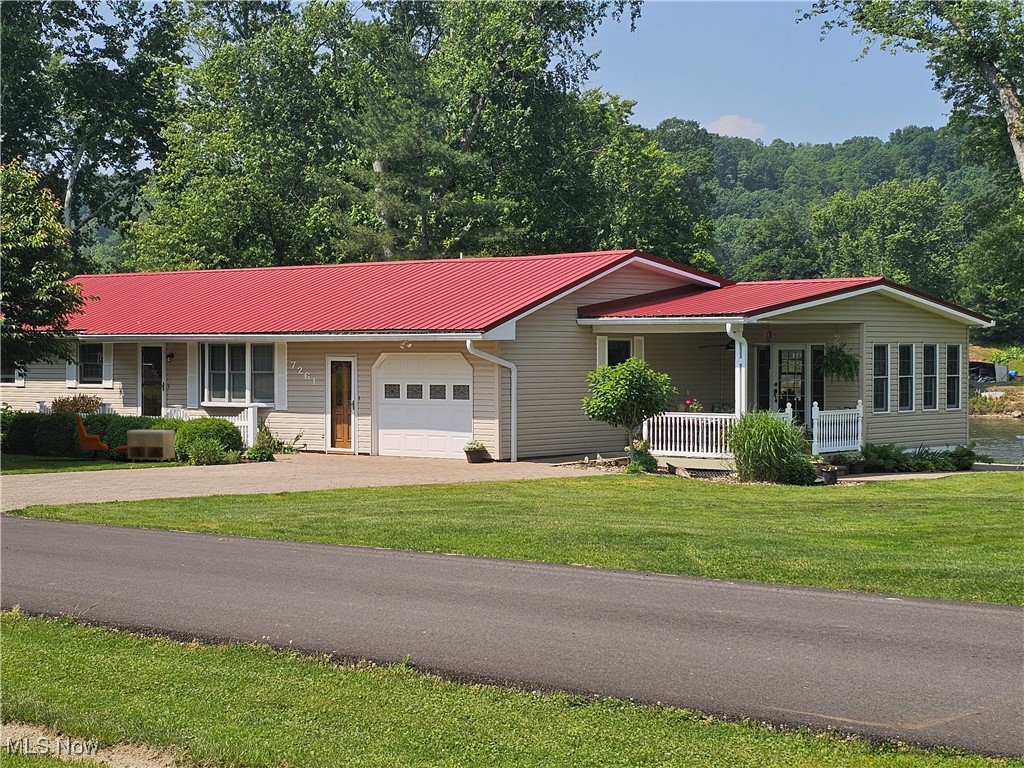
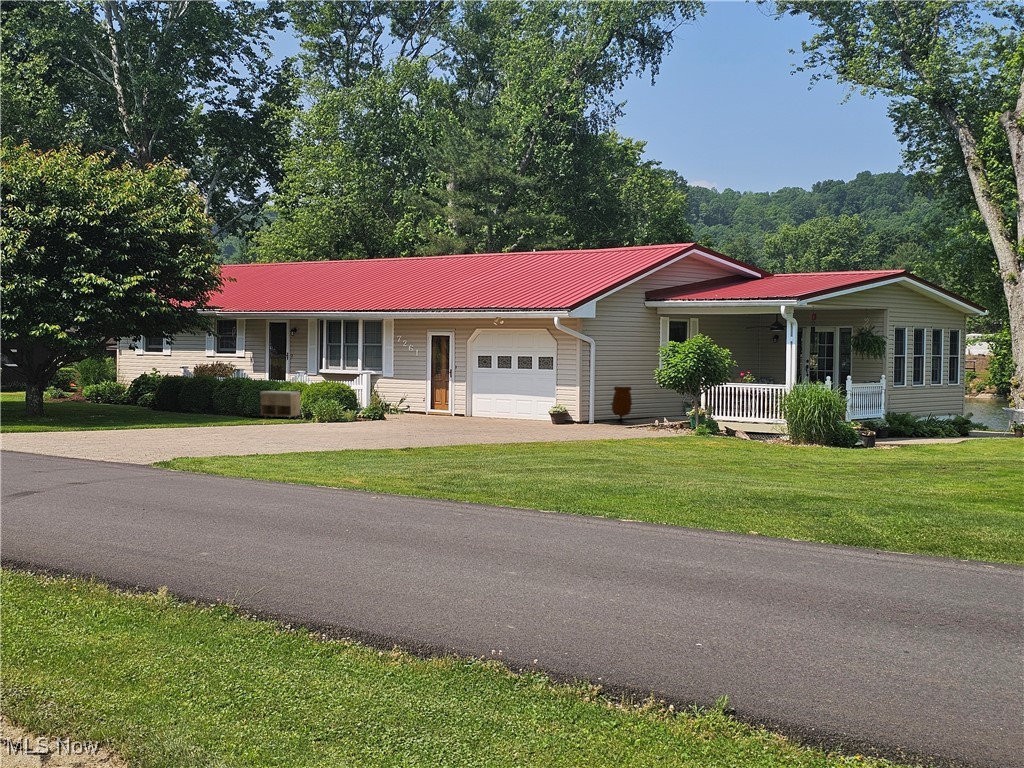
lounge chair: present [75,416,128,460] -> present [611,386,632,424]

